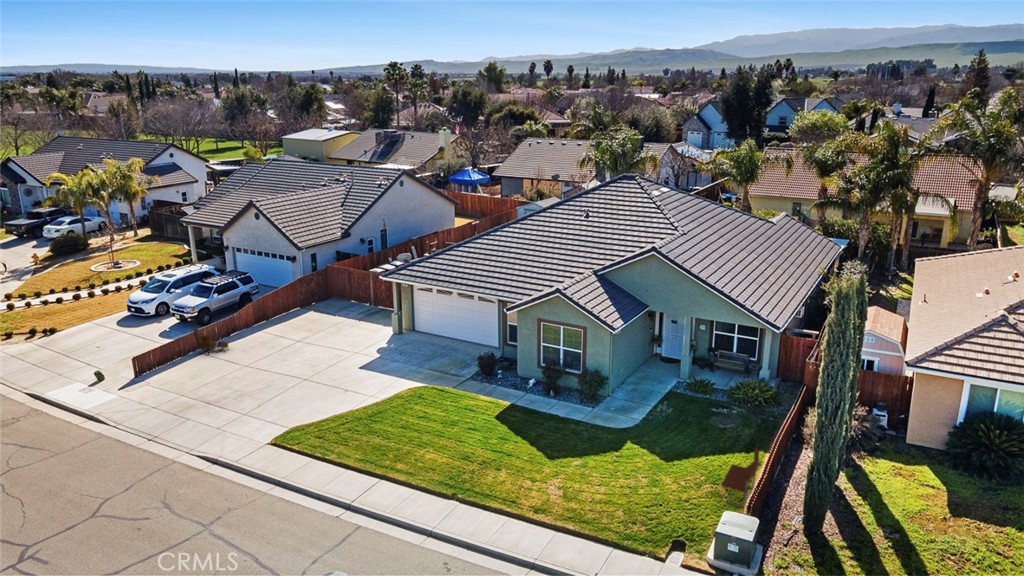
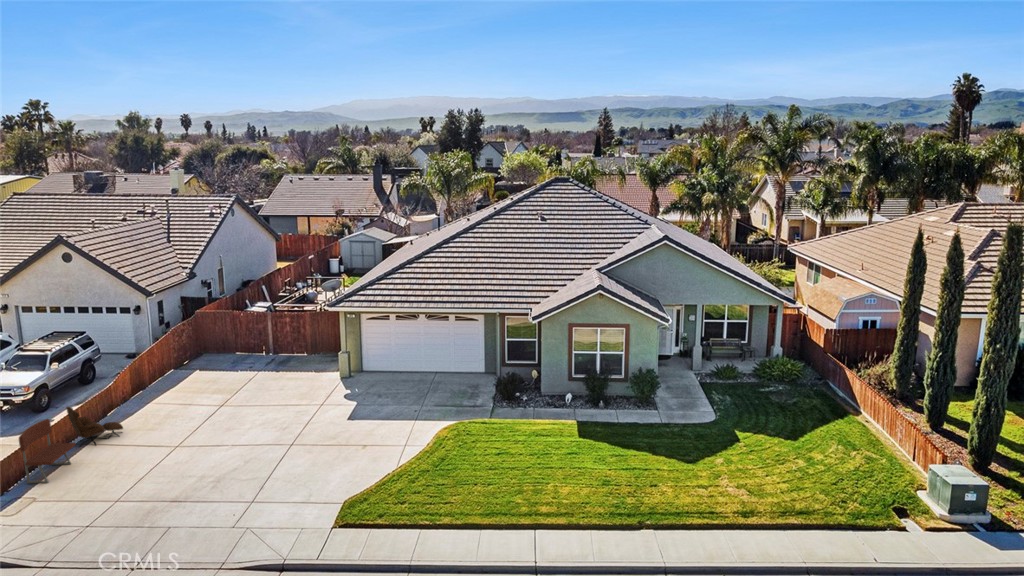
bench: present [721,448,759,508] -> present [19,419,76,483]

